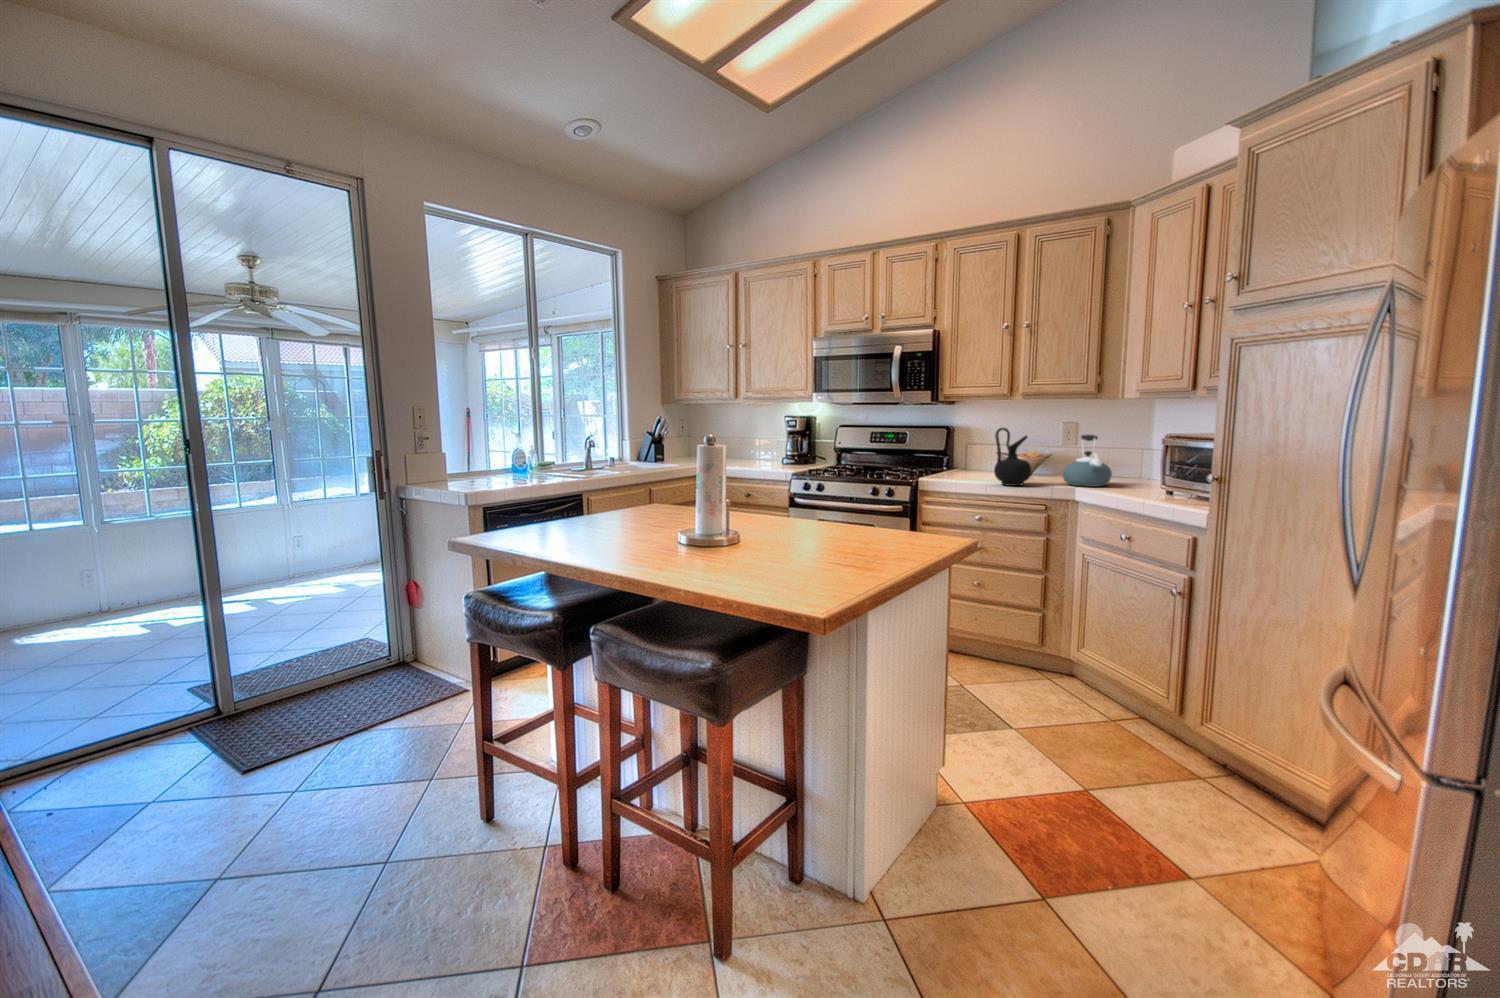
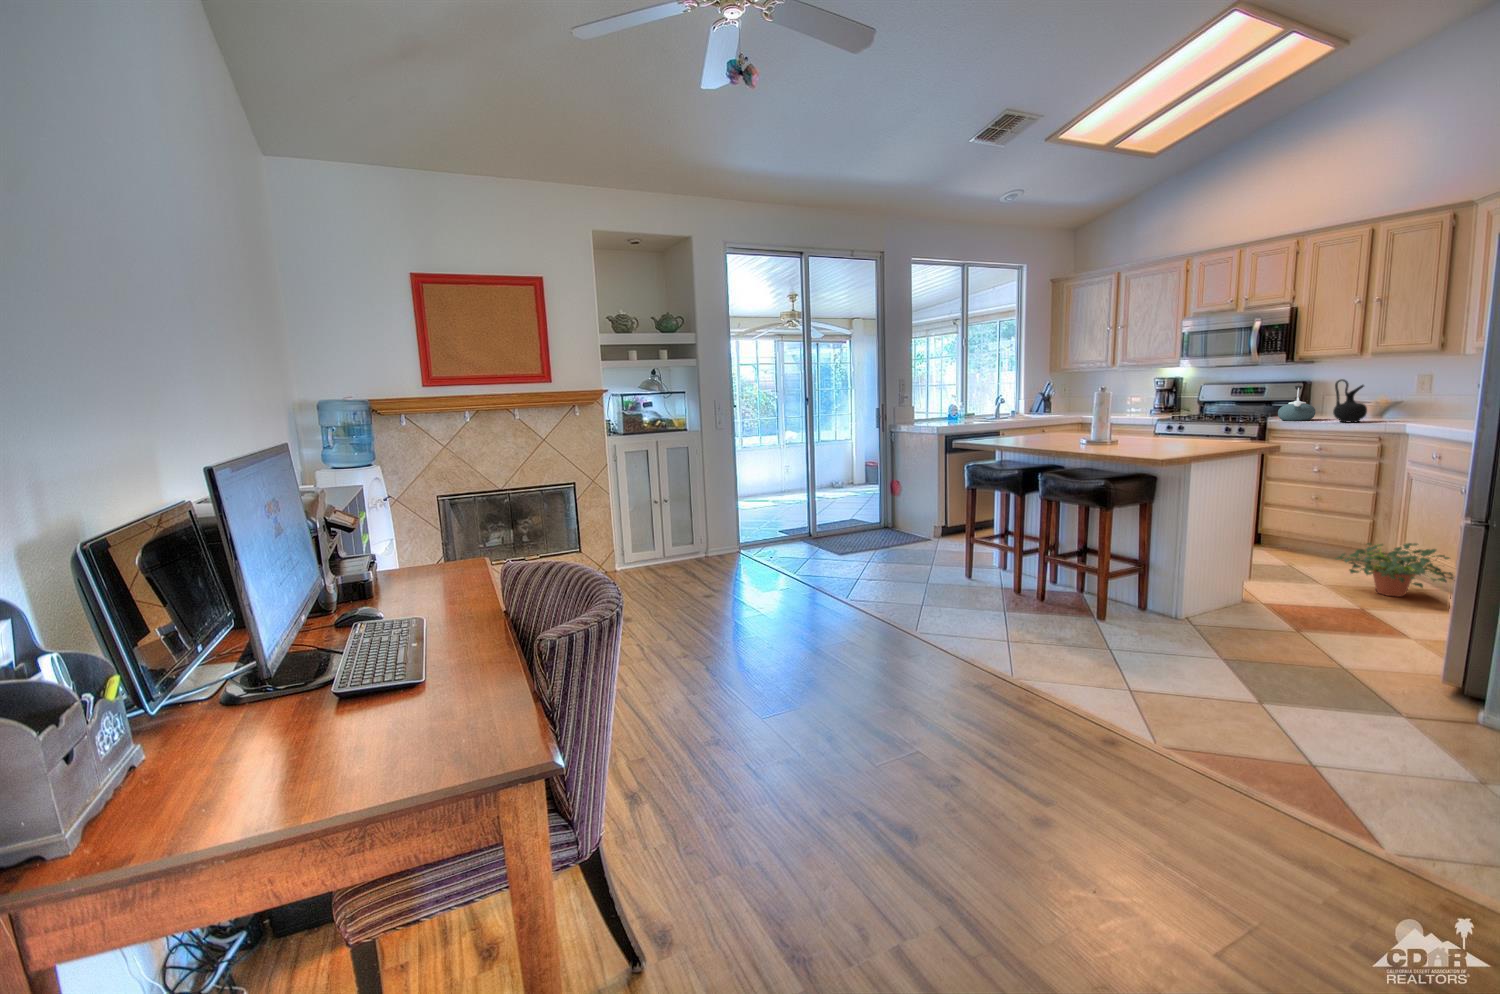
kettle: present [1063,435,1112,487] -> present [1278,386,1315,421]
potted plant: none [1033,666,1191,767] -> present [1336,543,1453,597]

